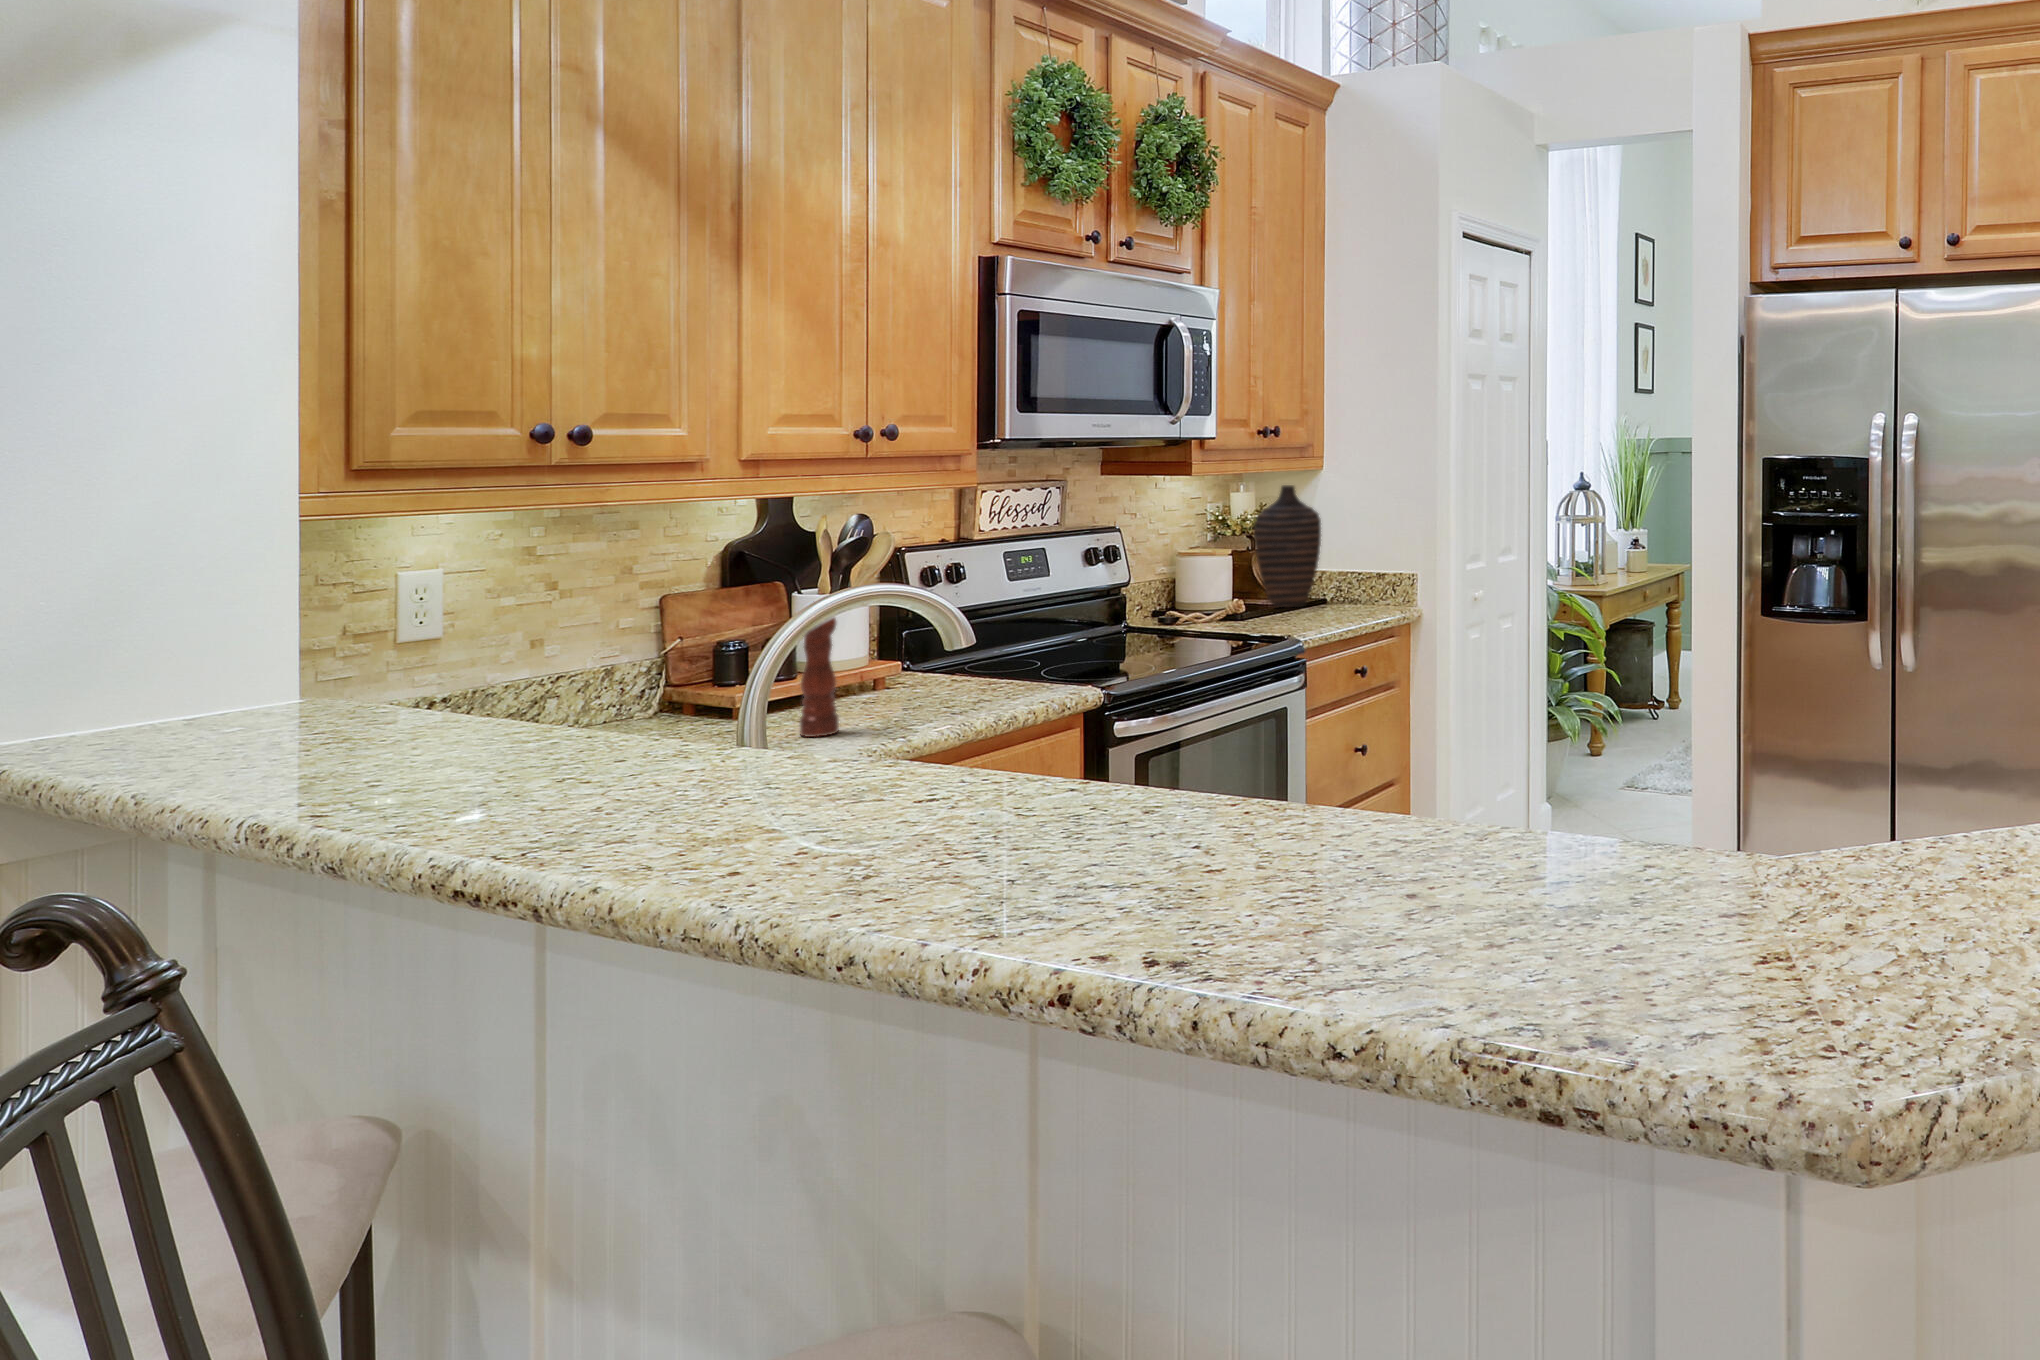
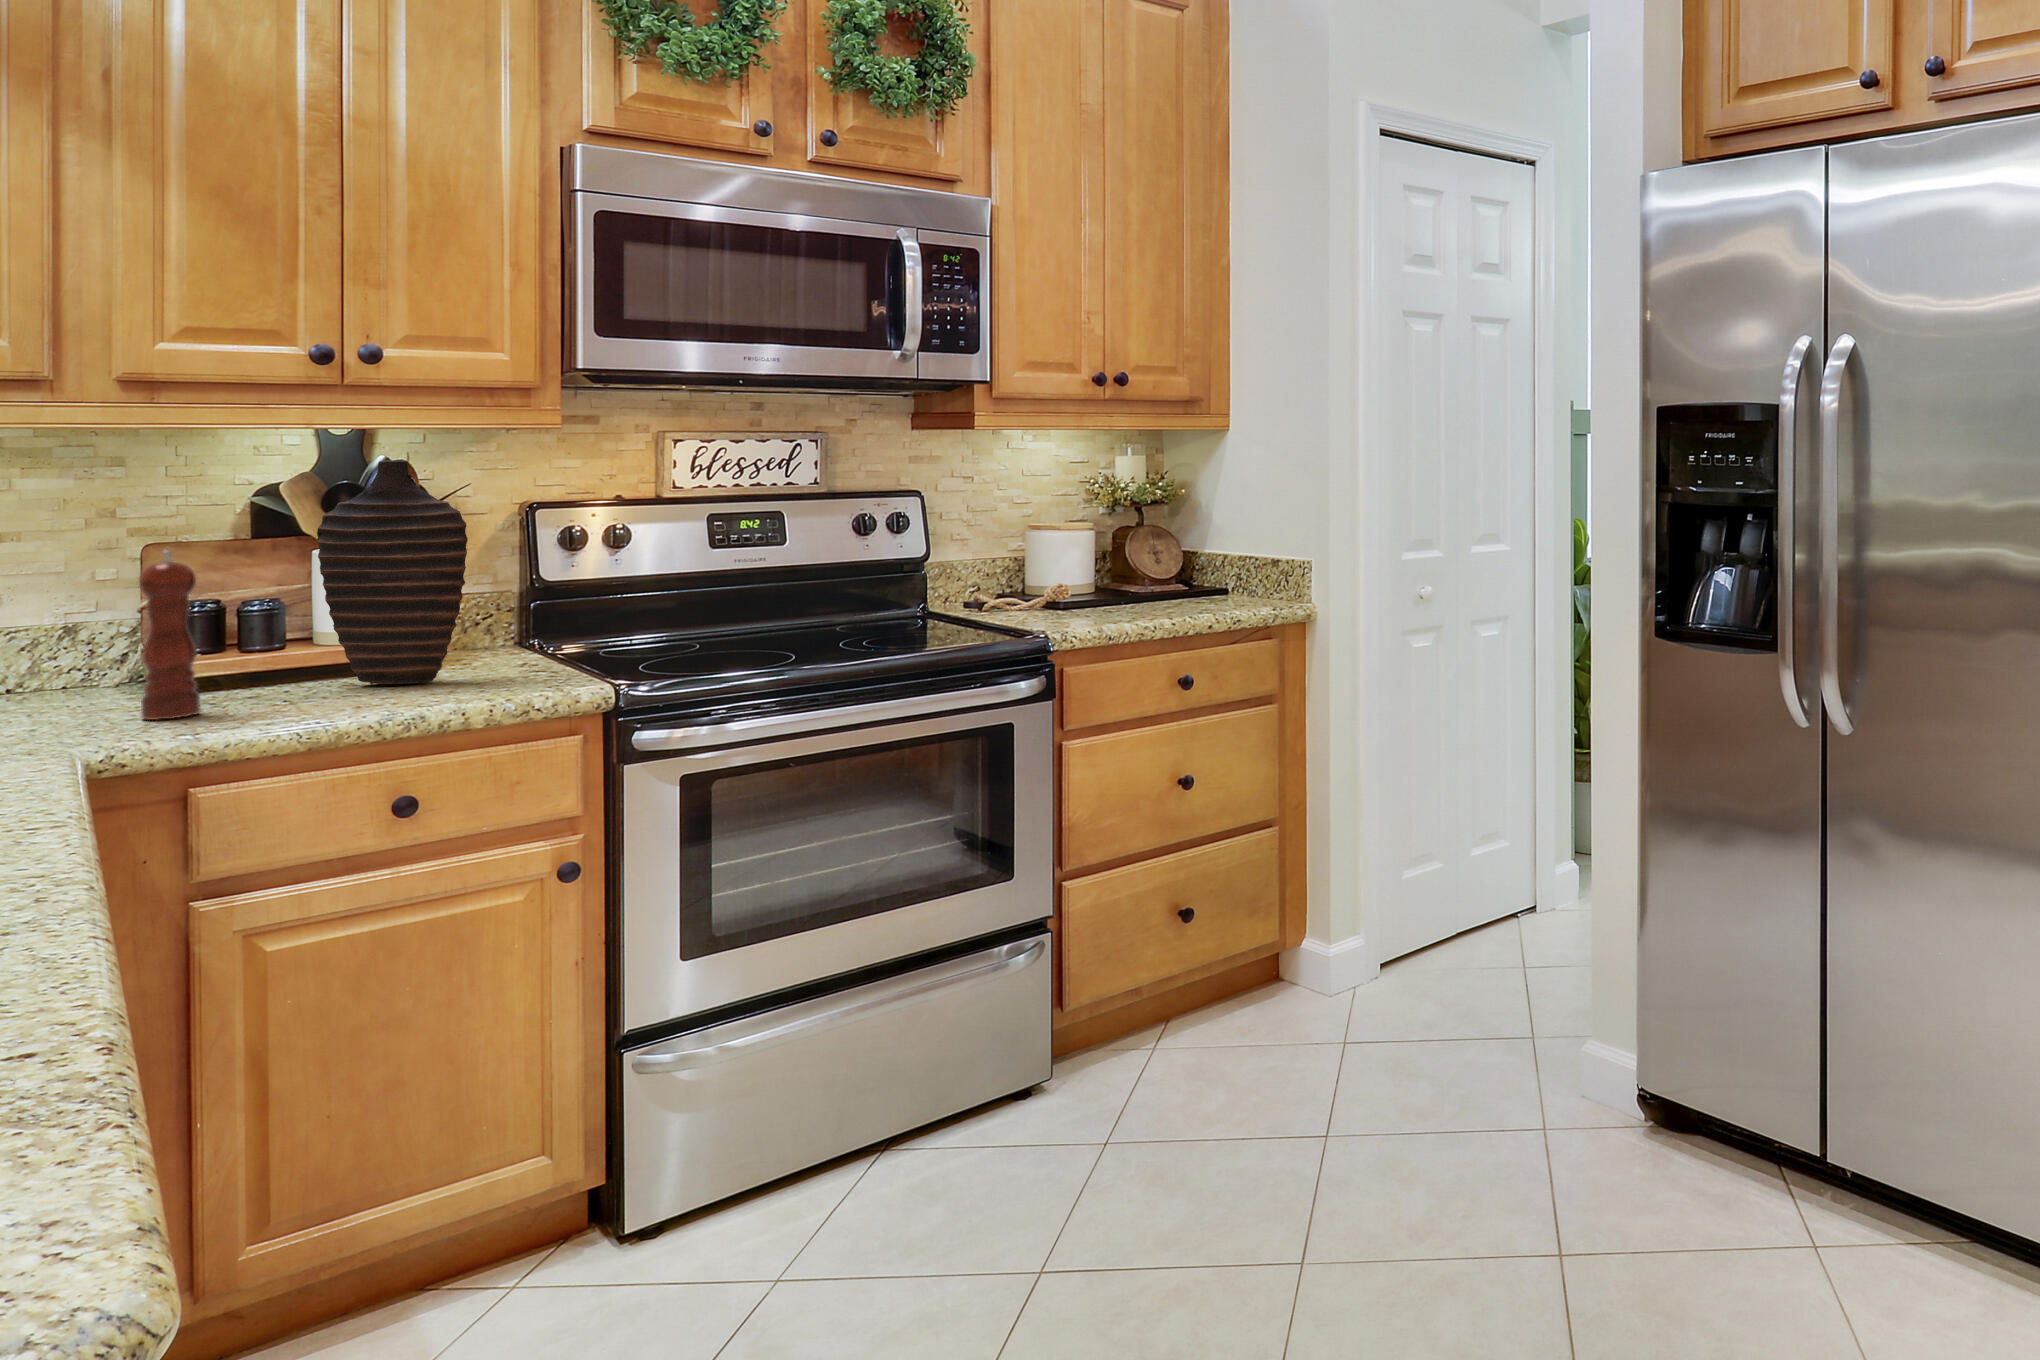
decorative vase: present [1254,485,1321,607] -> present [317,460,468,684]

